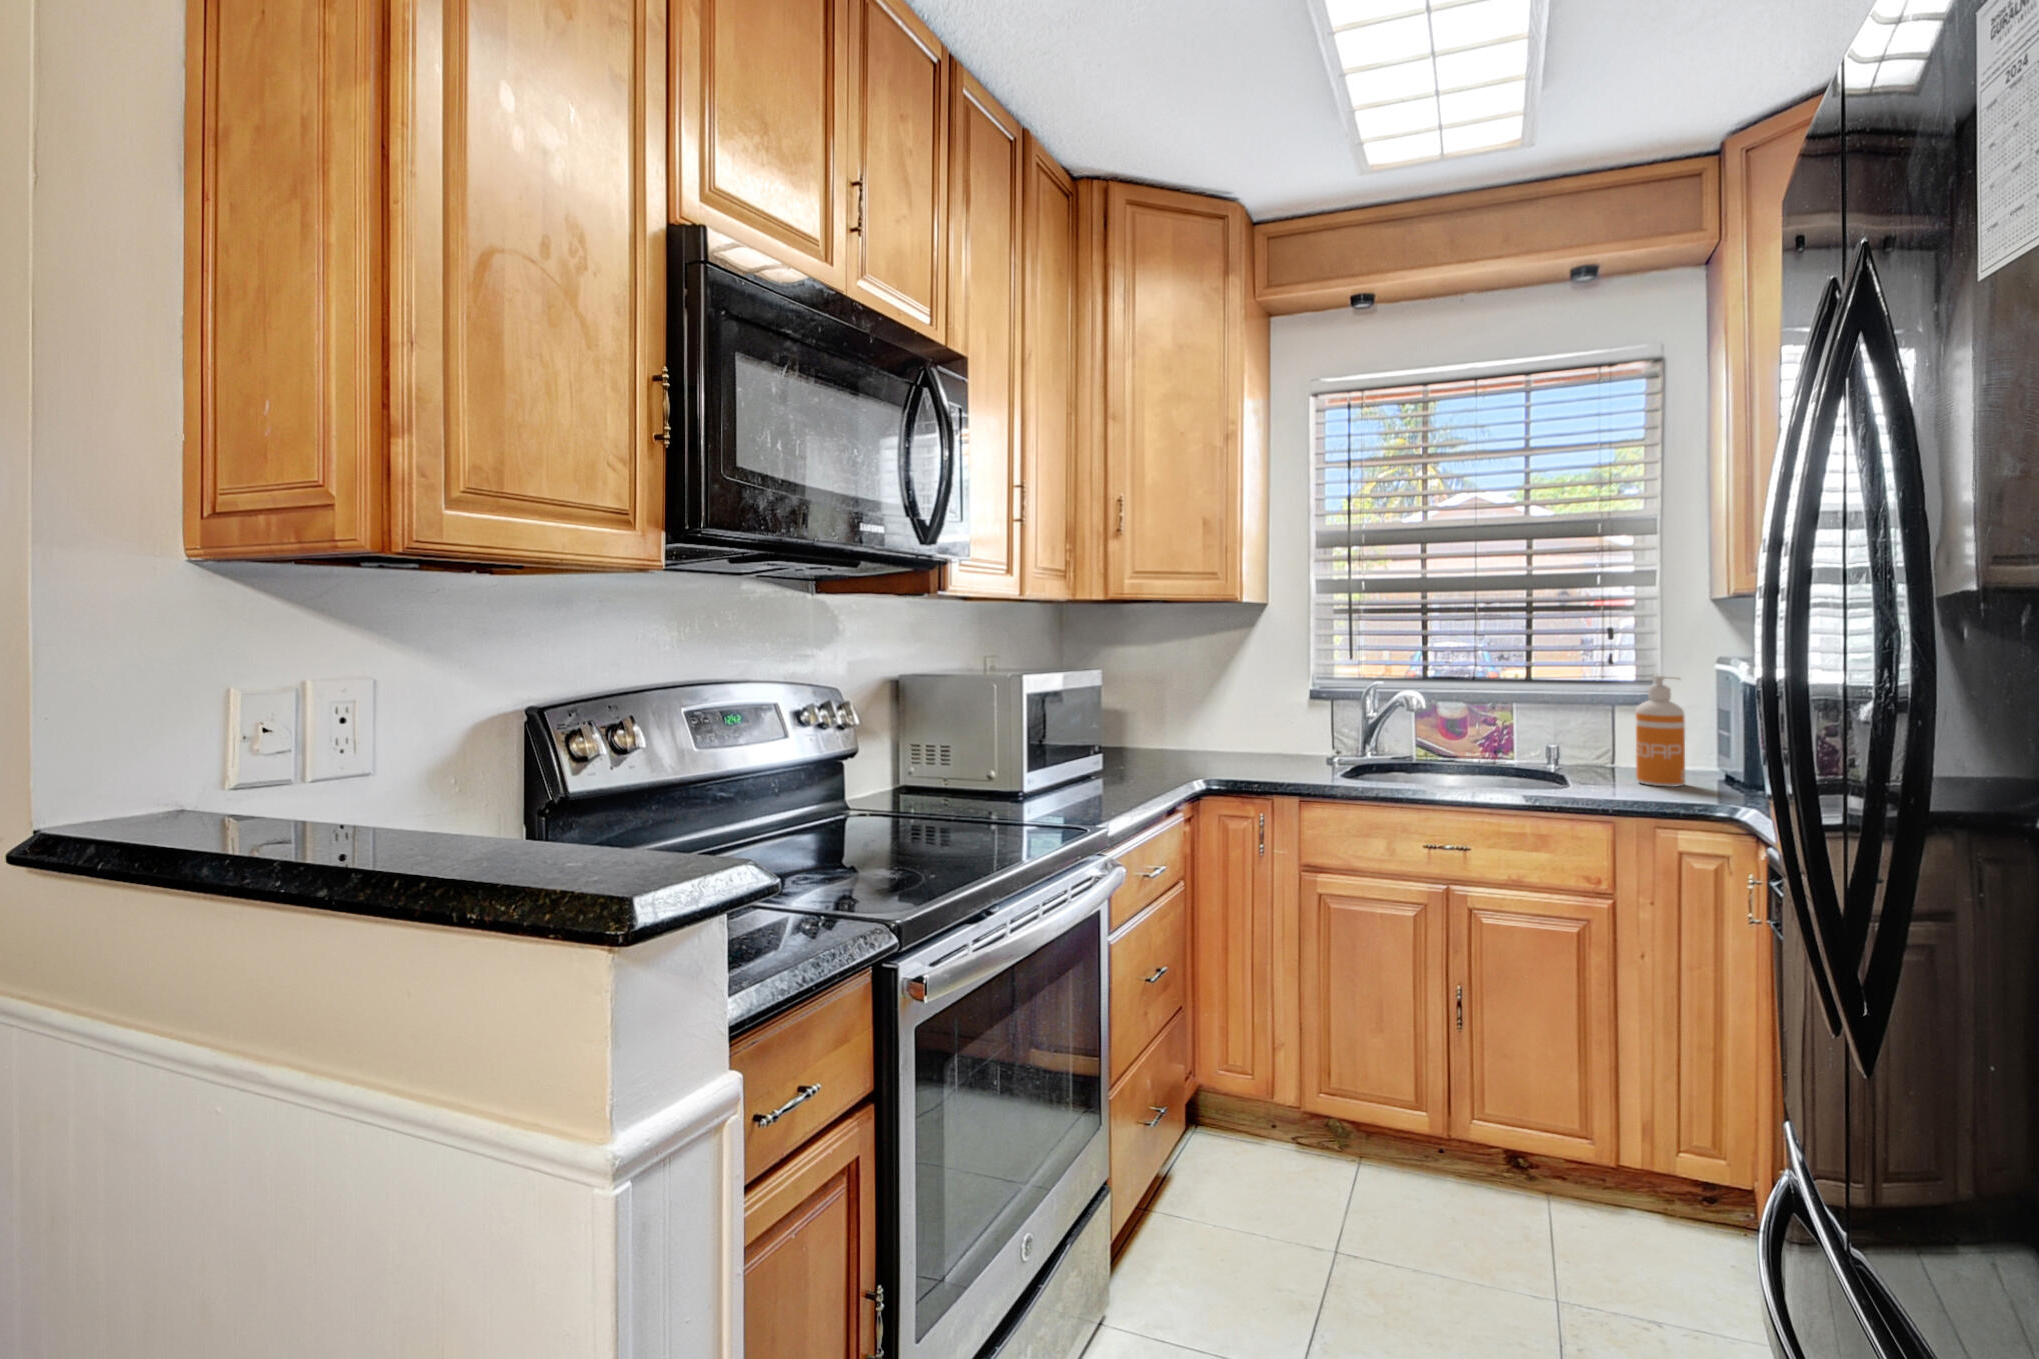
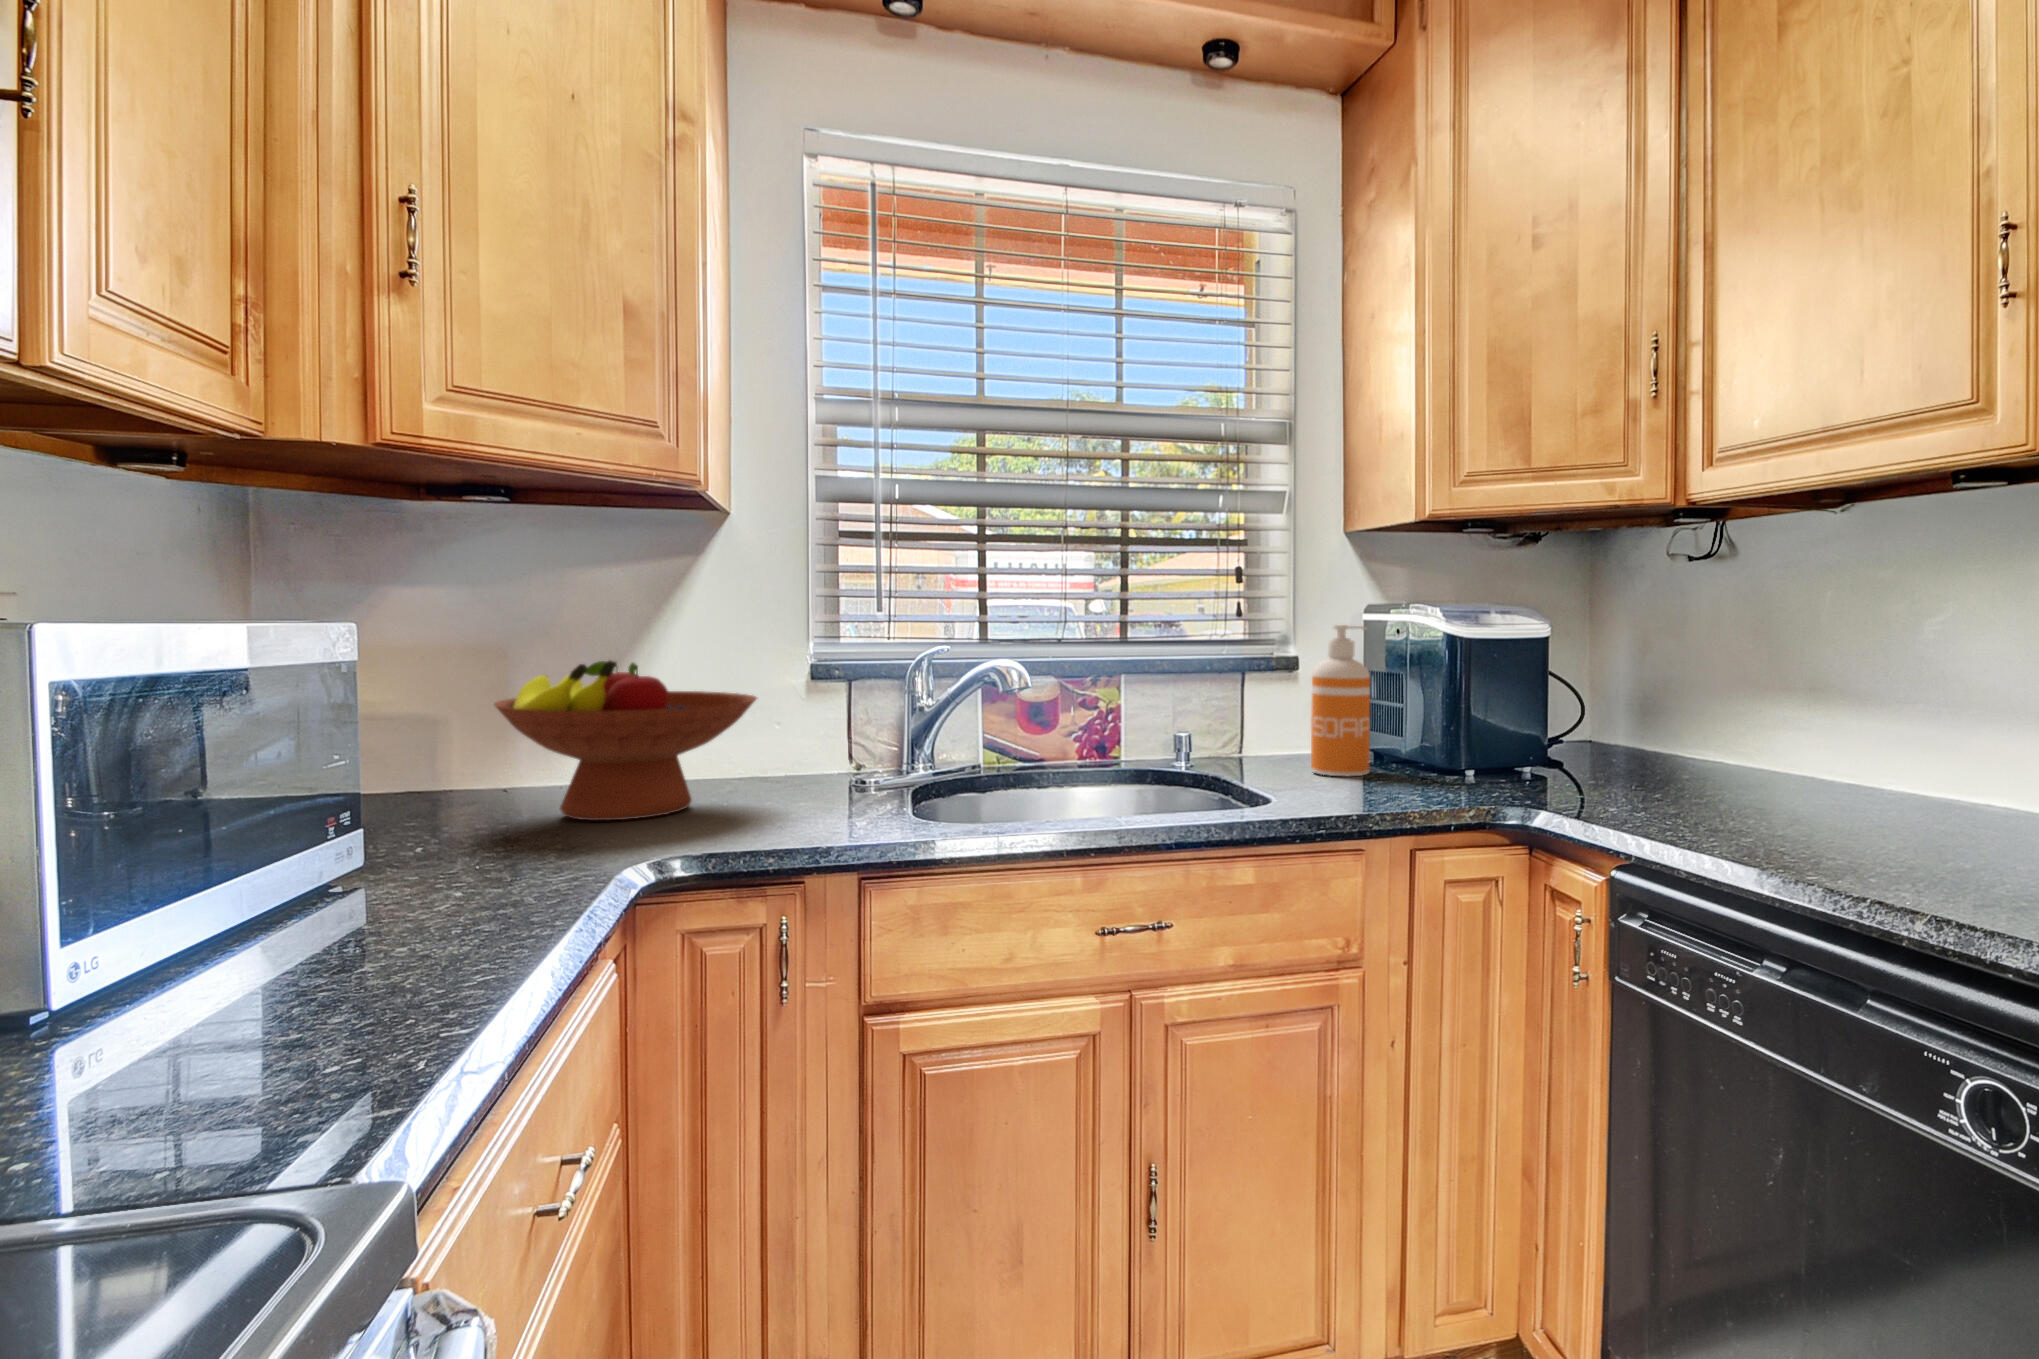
fruit bowl: none [1155,686,1273,766] -> present [494,660,757,820]

